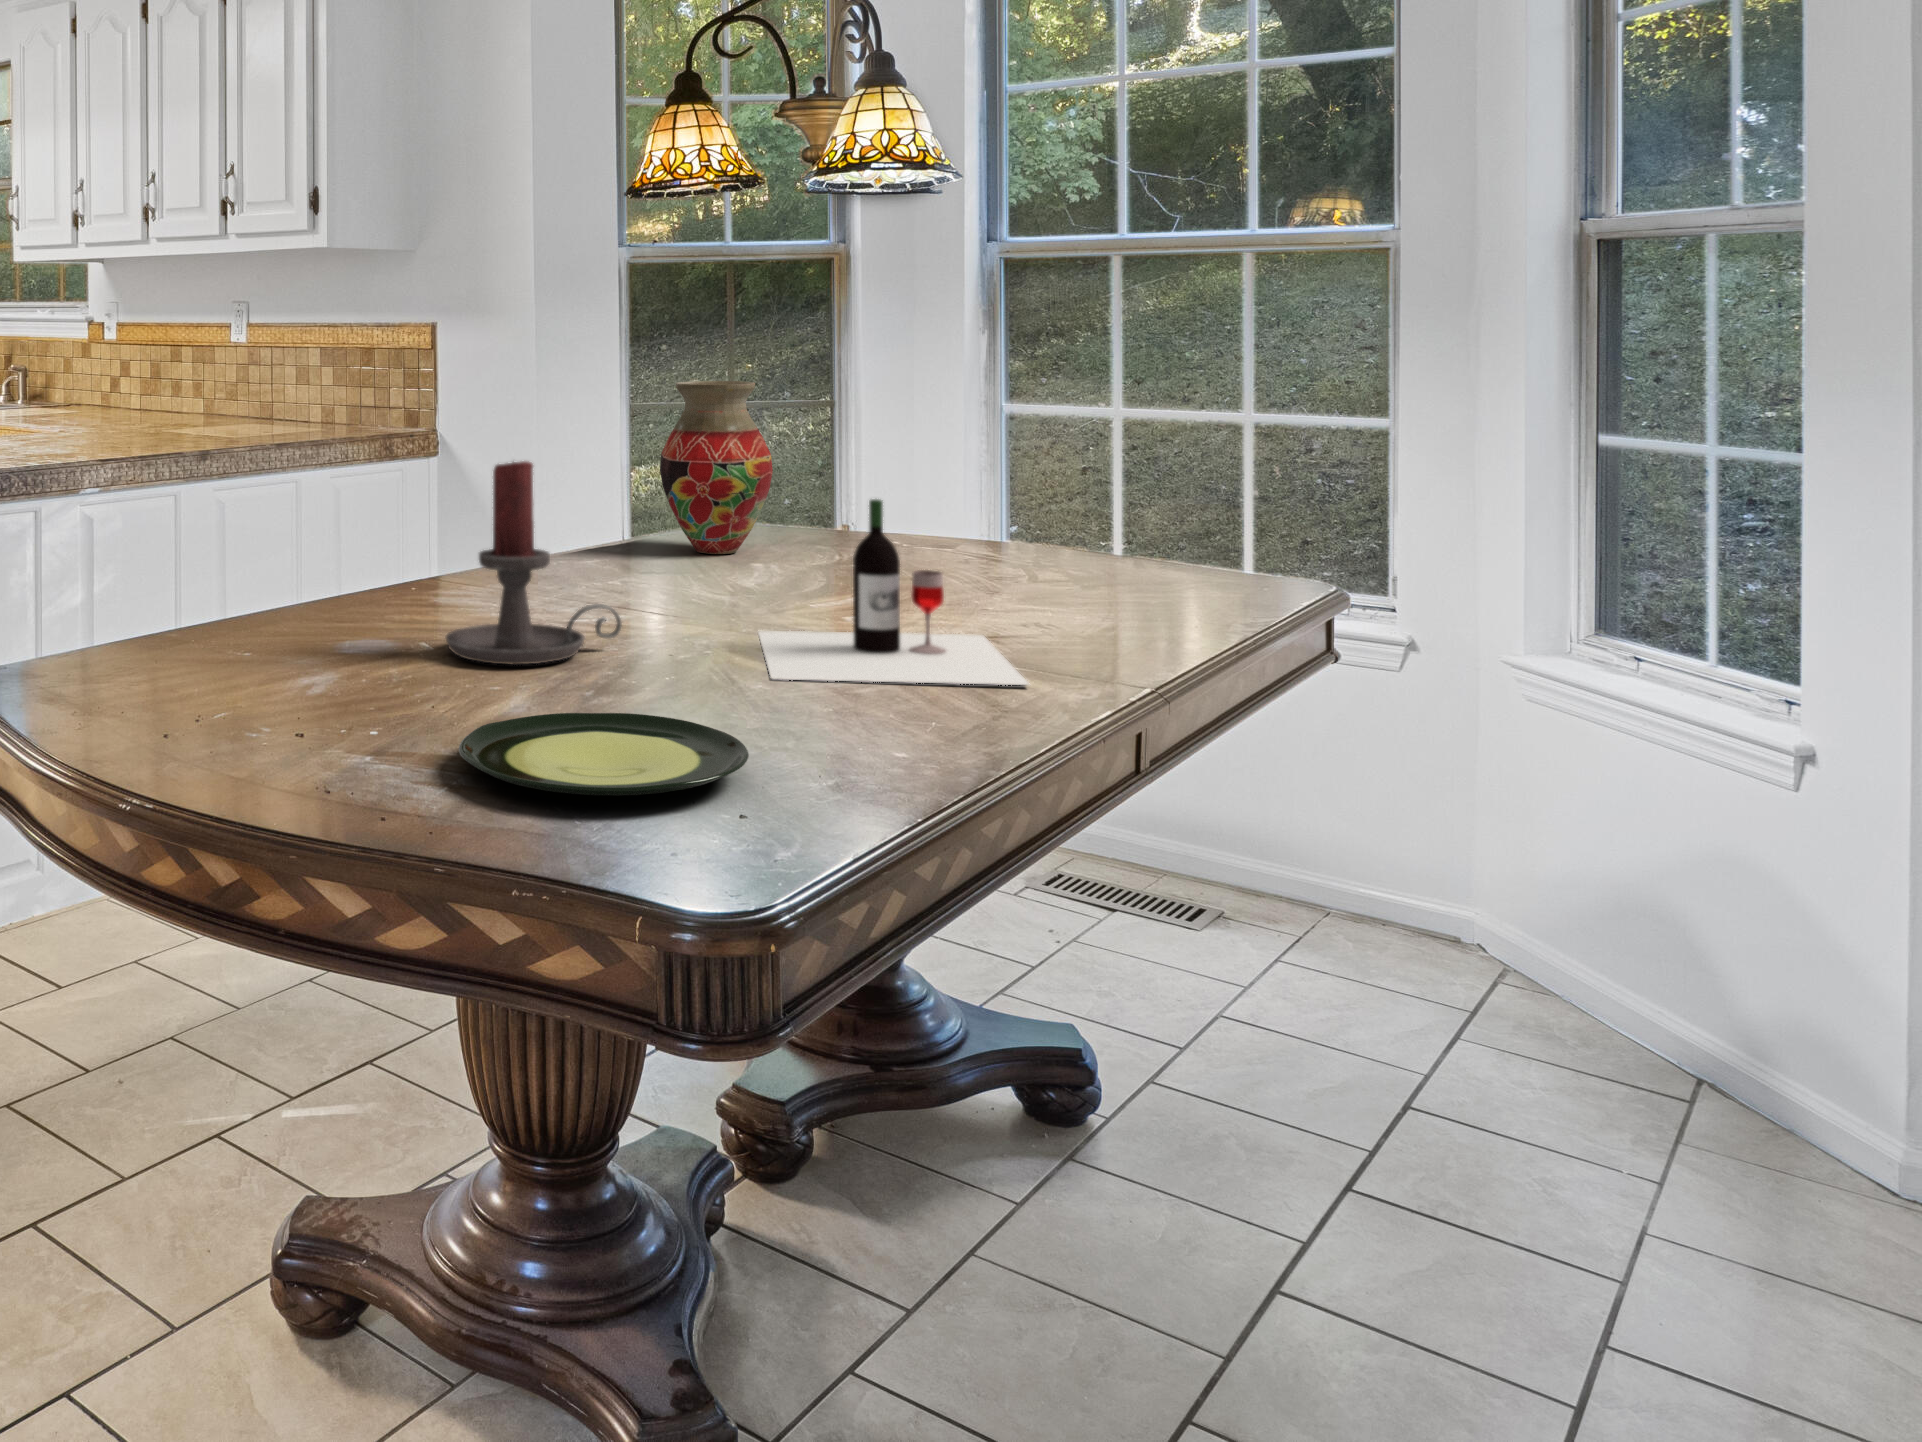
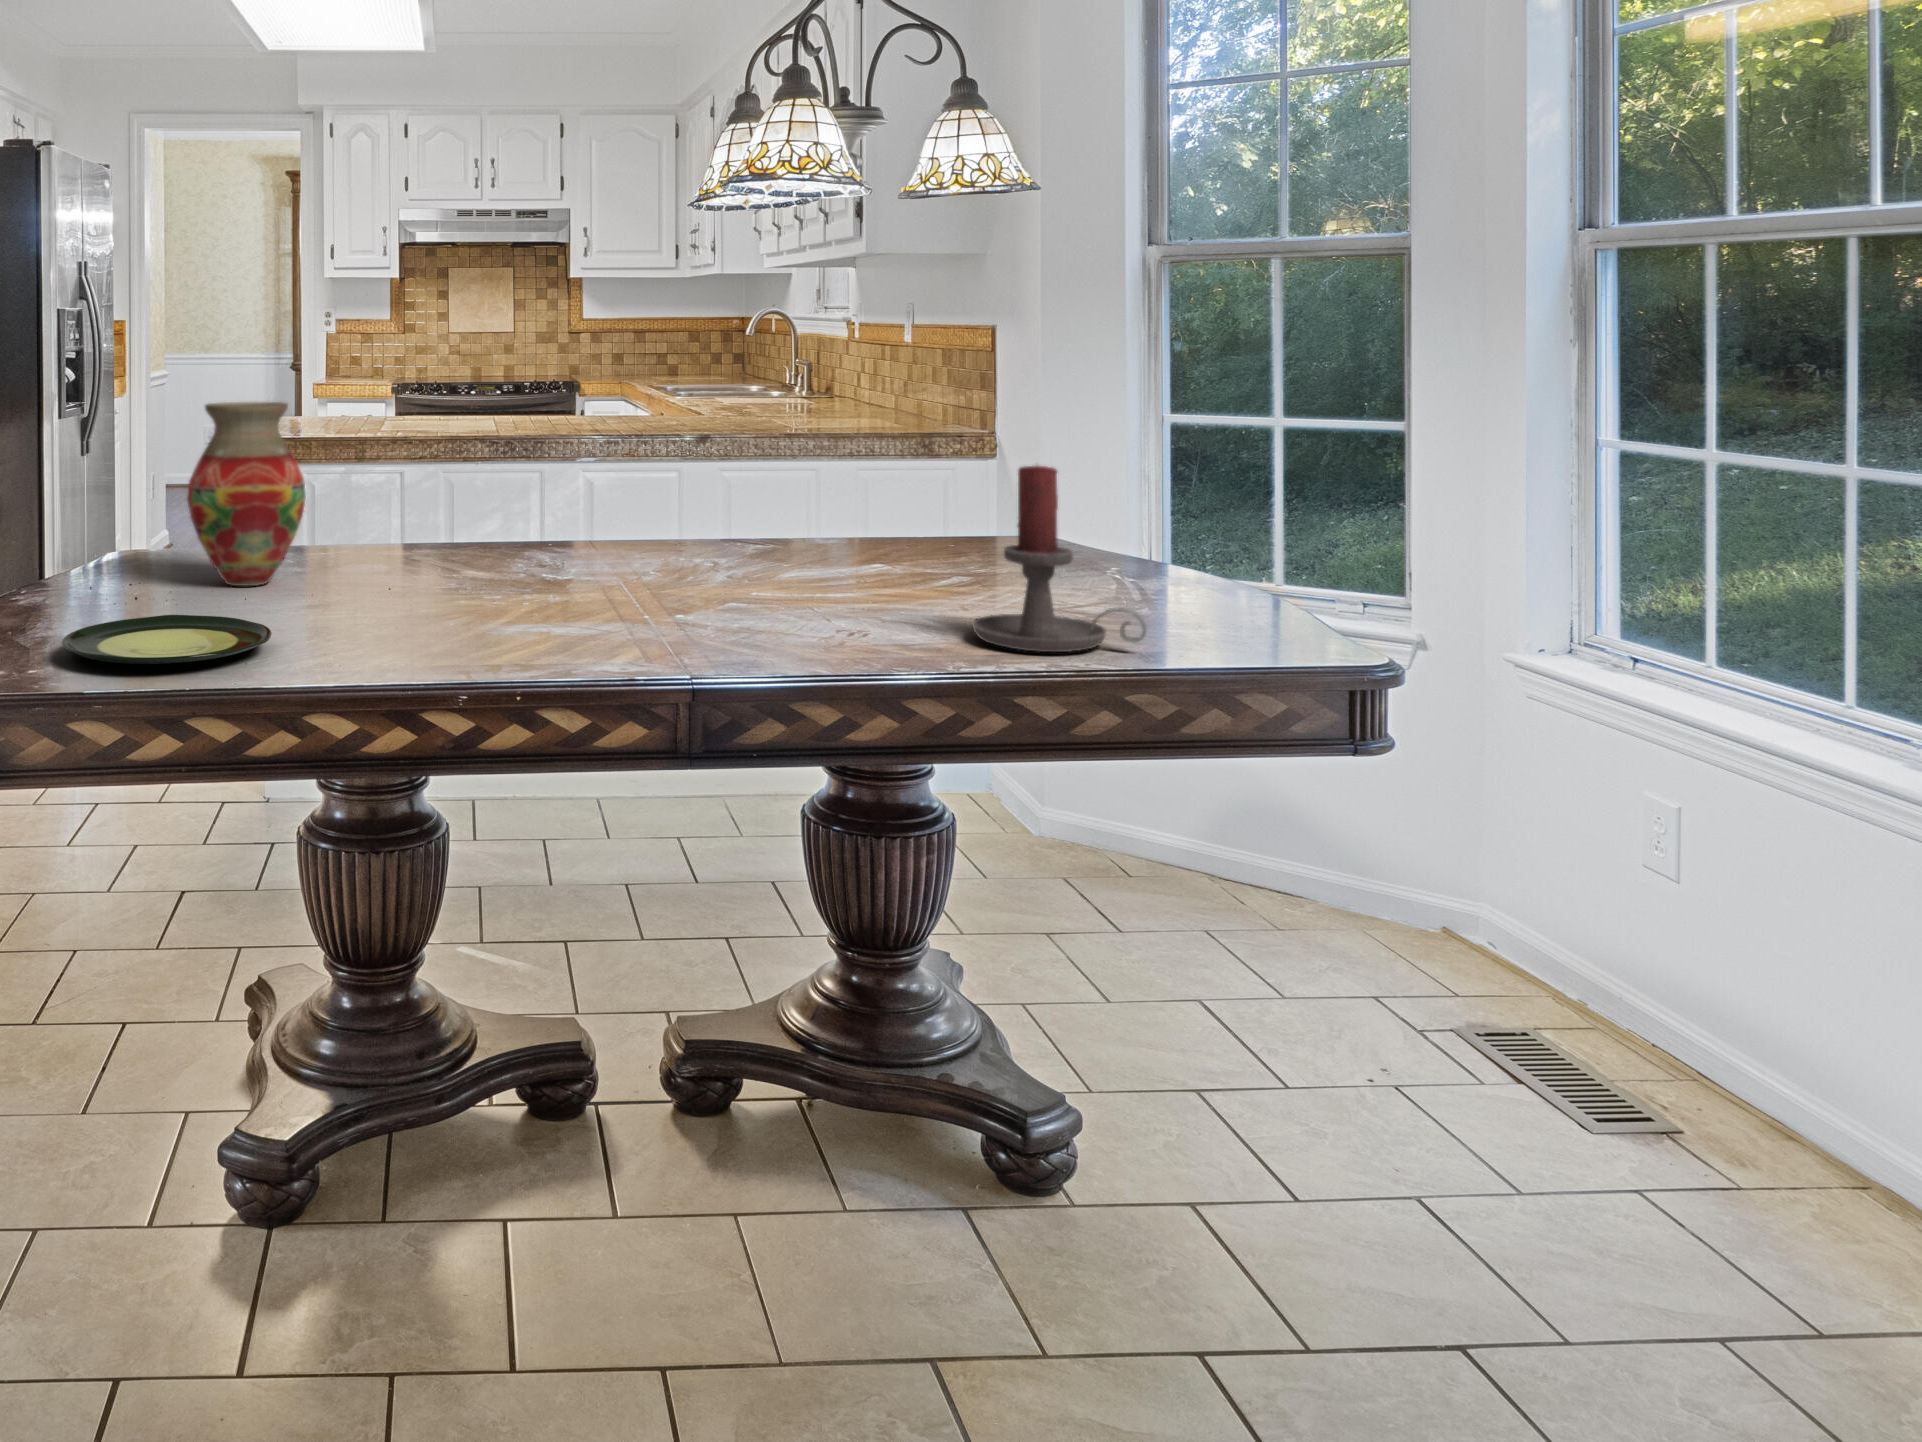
vase: present [660,381,773,554] -> present [187,402,306,586]
candle holder: present [446,461,622,665] -> present [972,465,1147,652]
wine bottle: present [758,499,1030,685] -> none [494,497,794,671]

